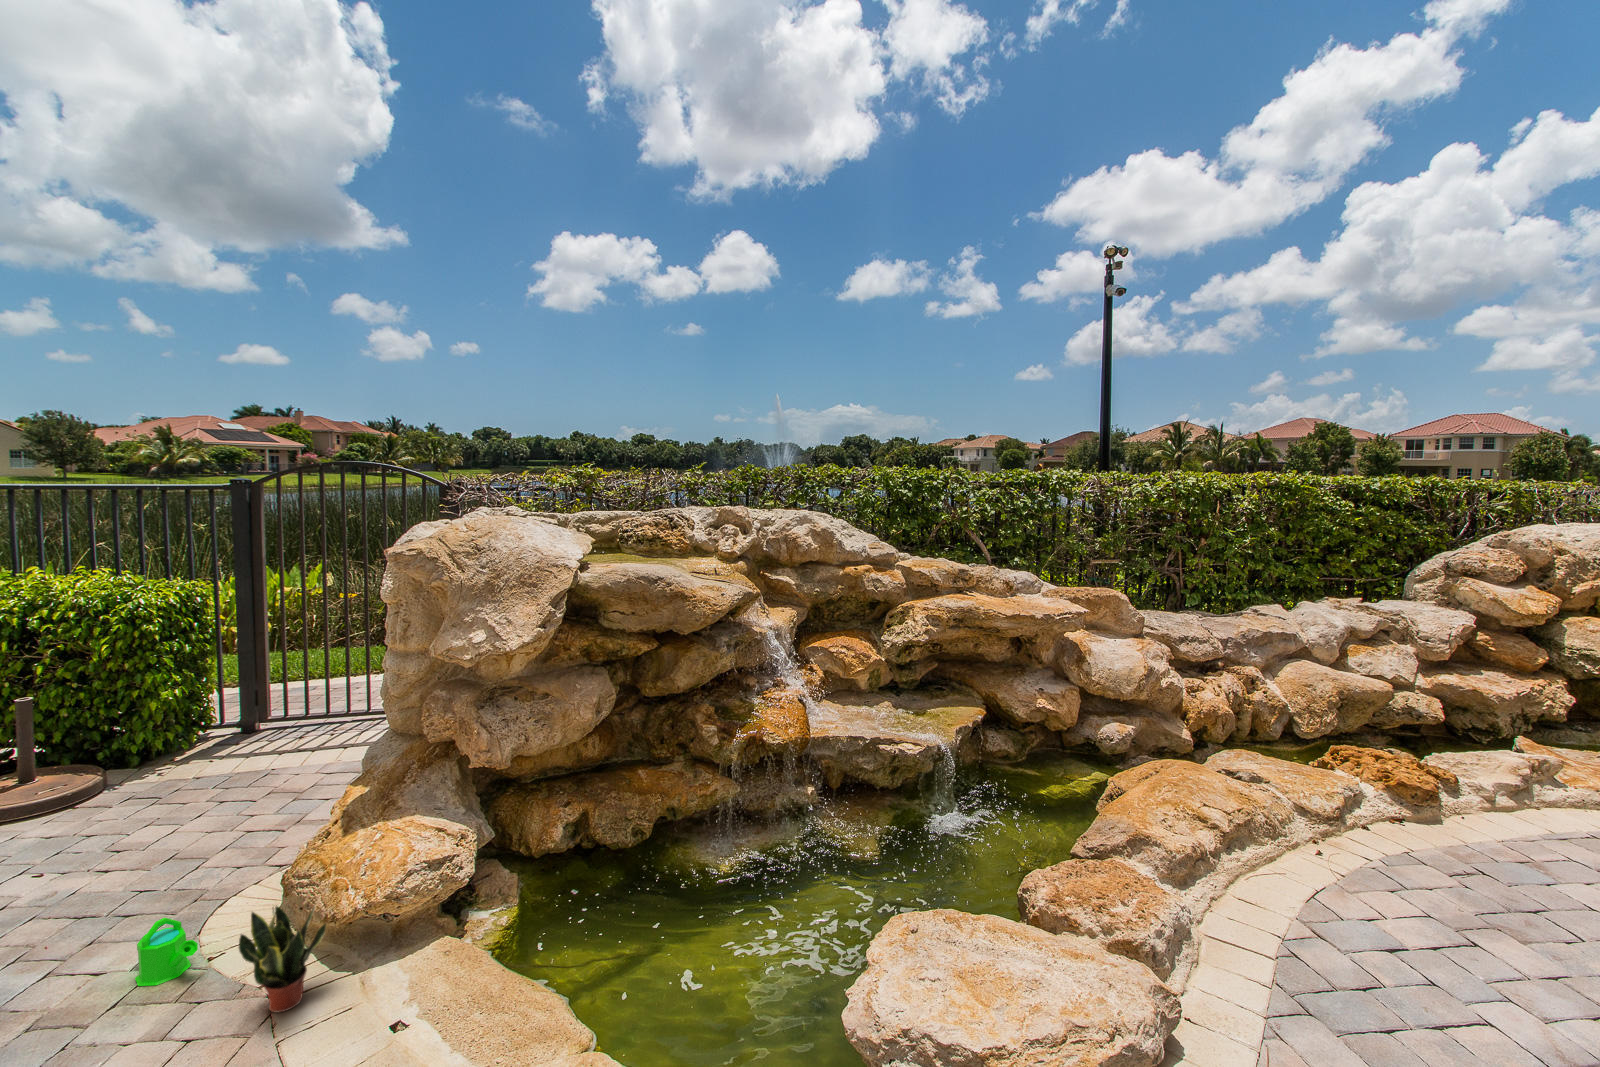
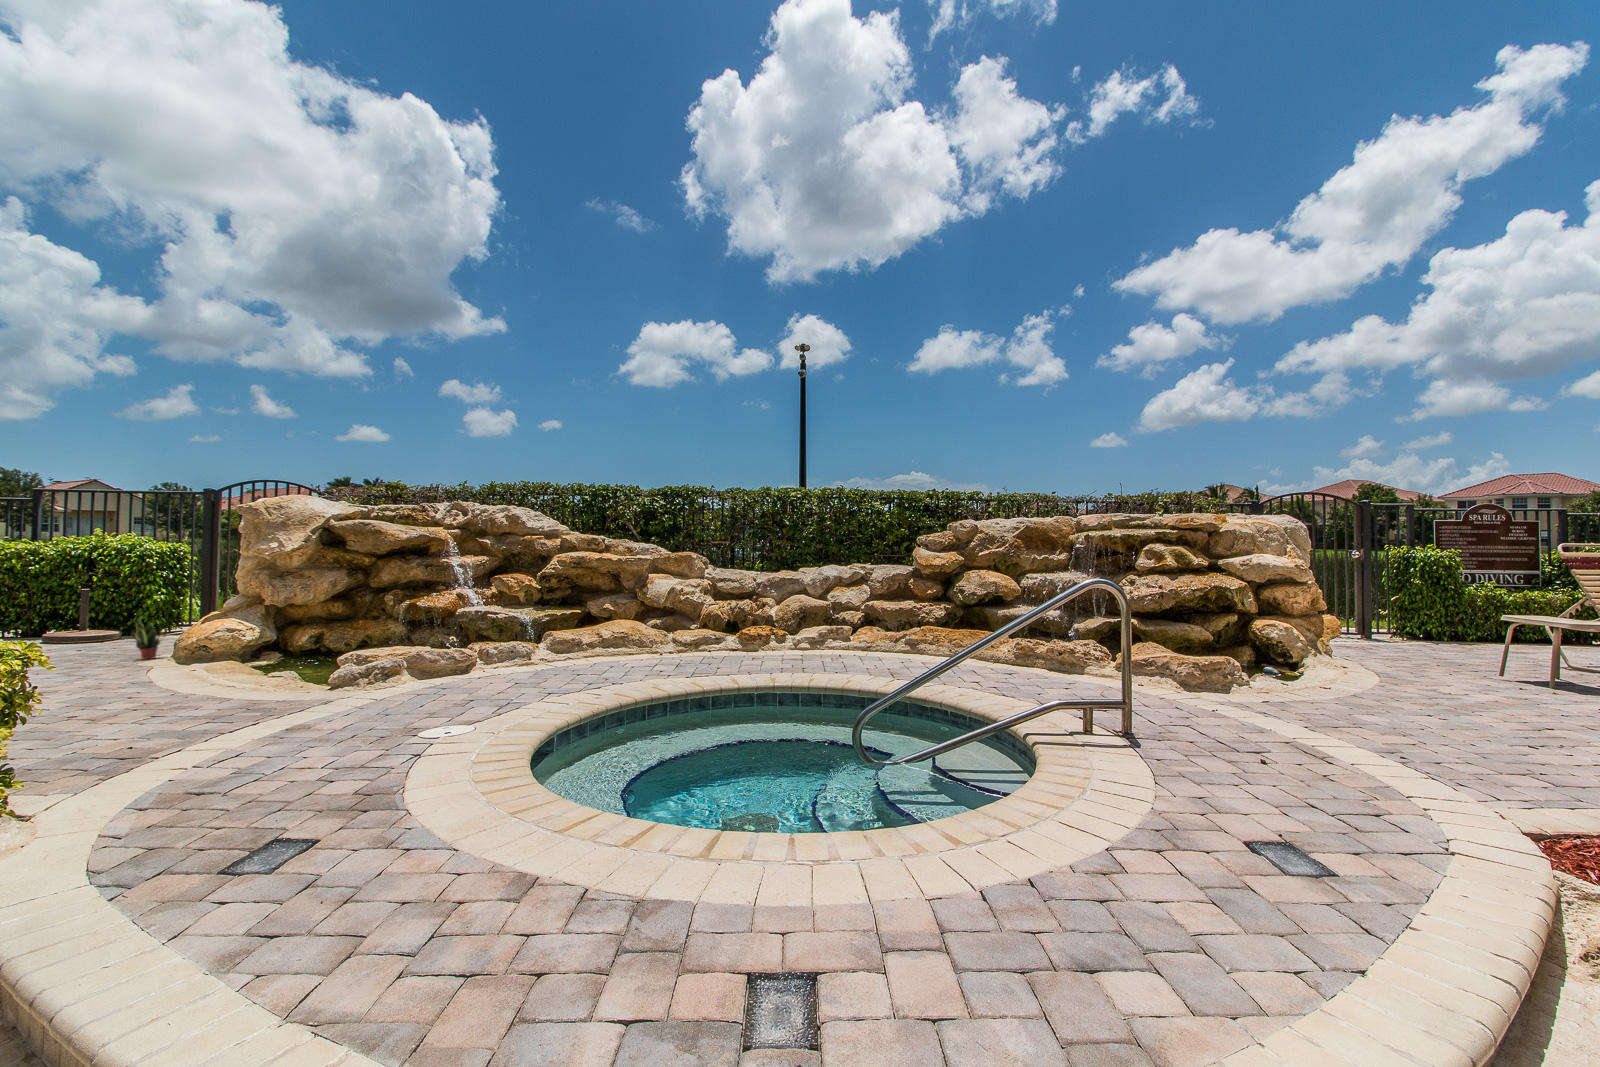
watering can: present [135,918,198,986] -> none [98,635,123,658]

